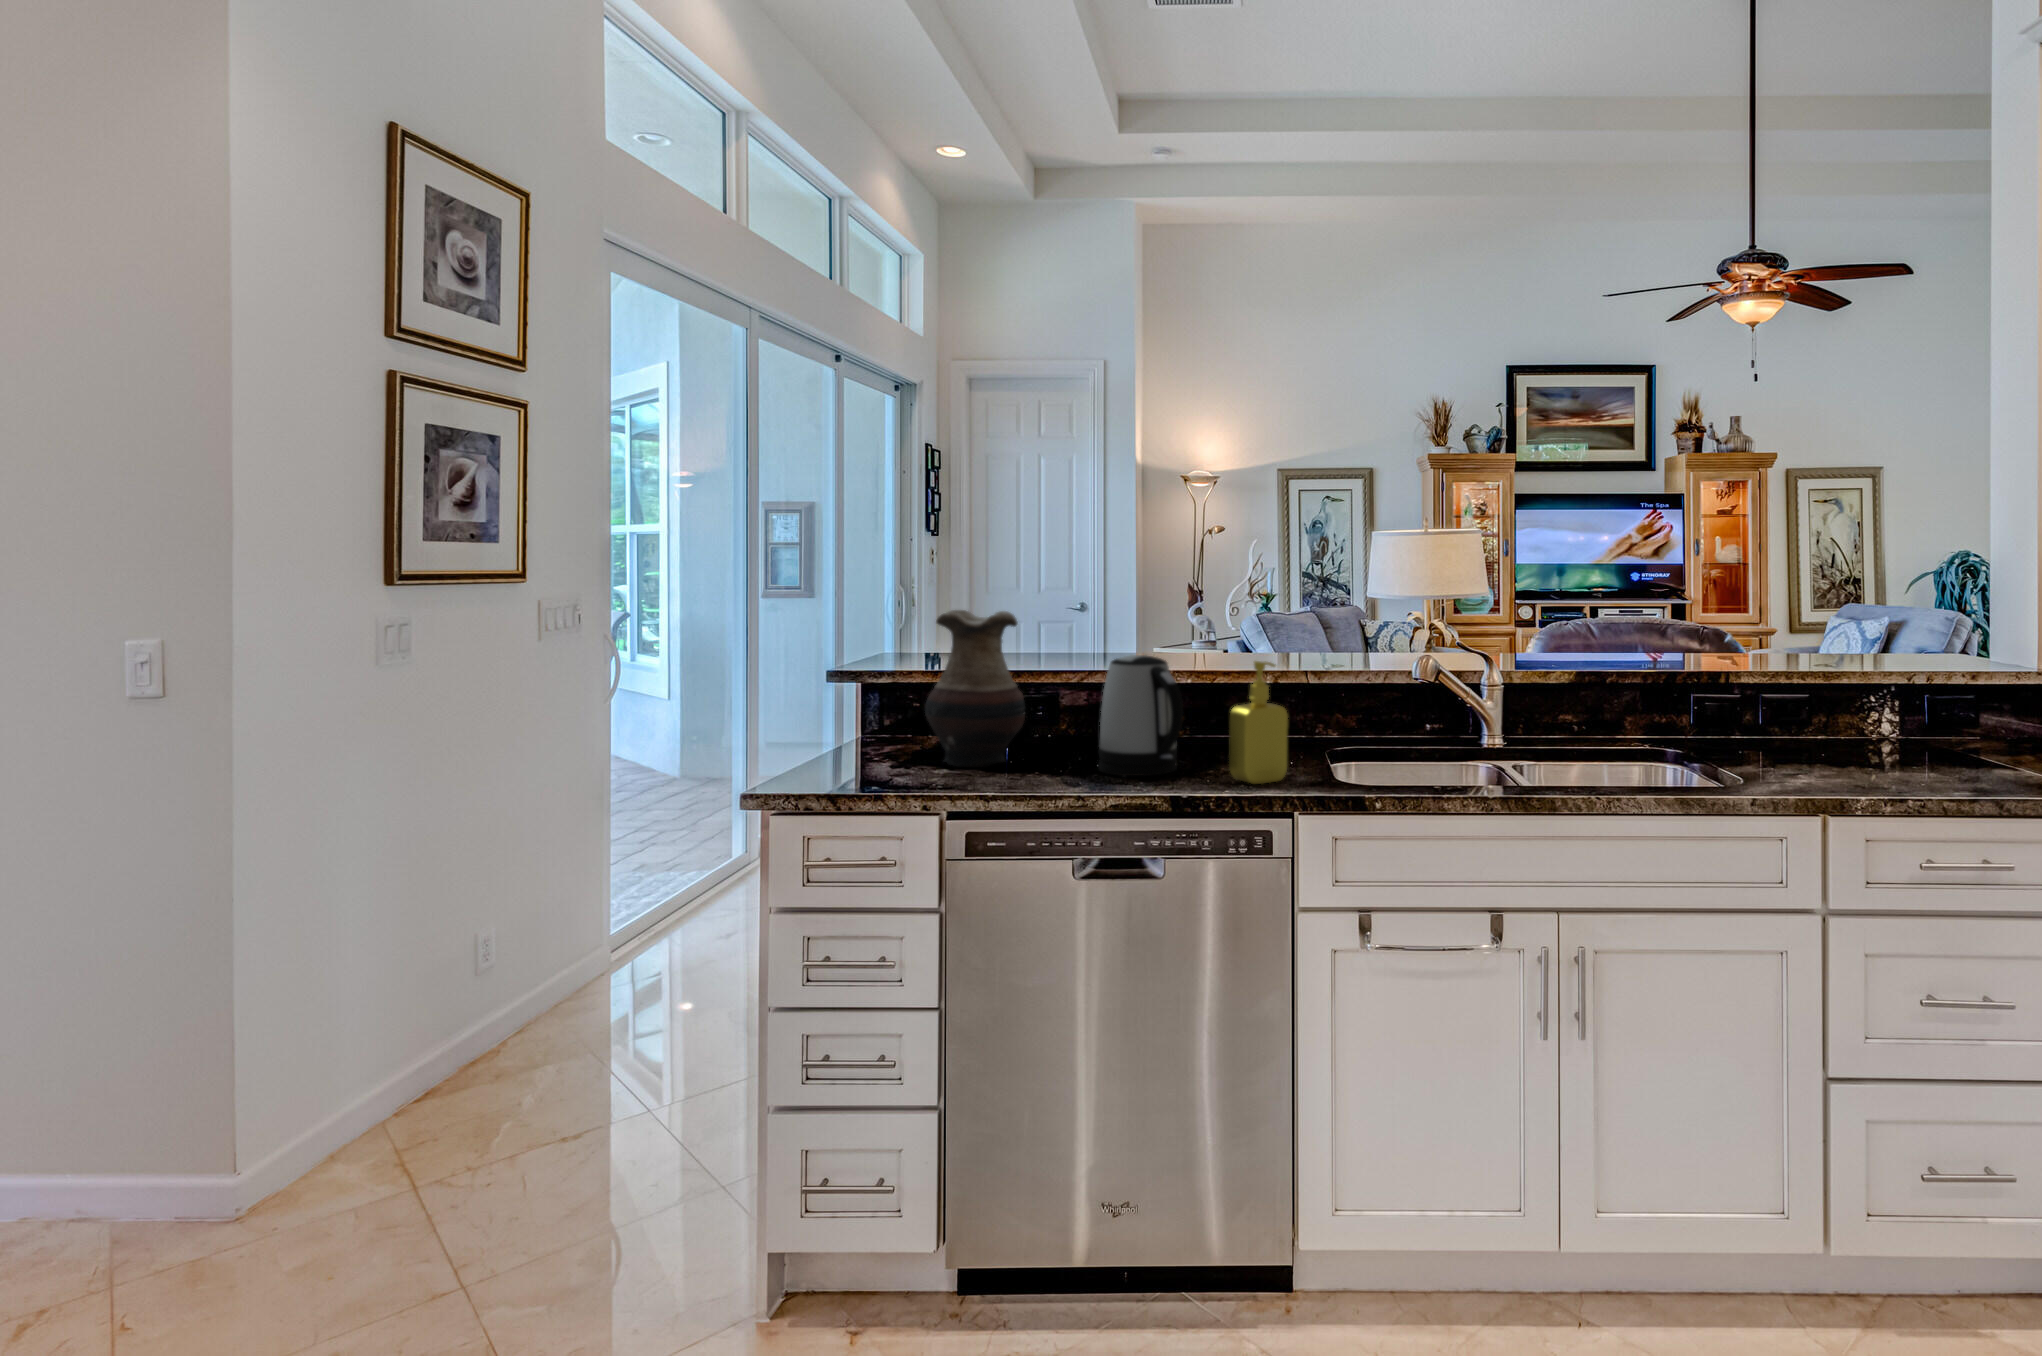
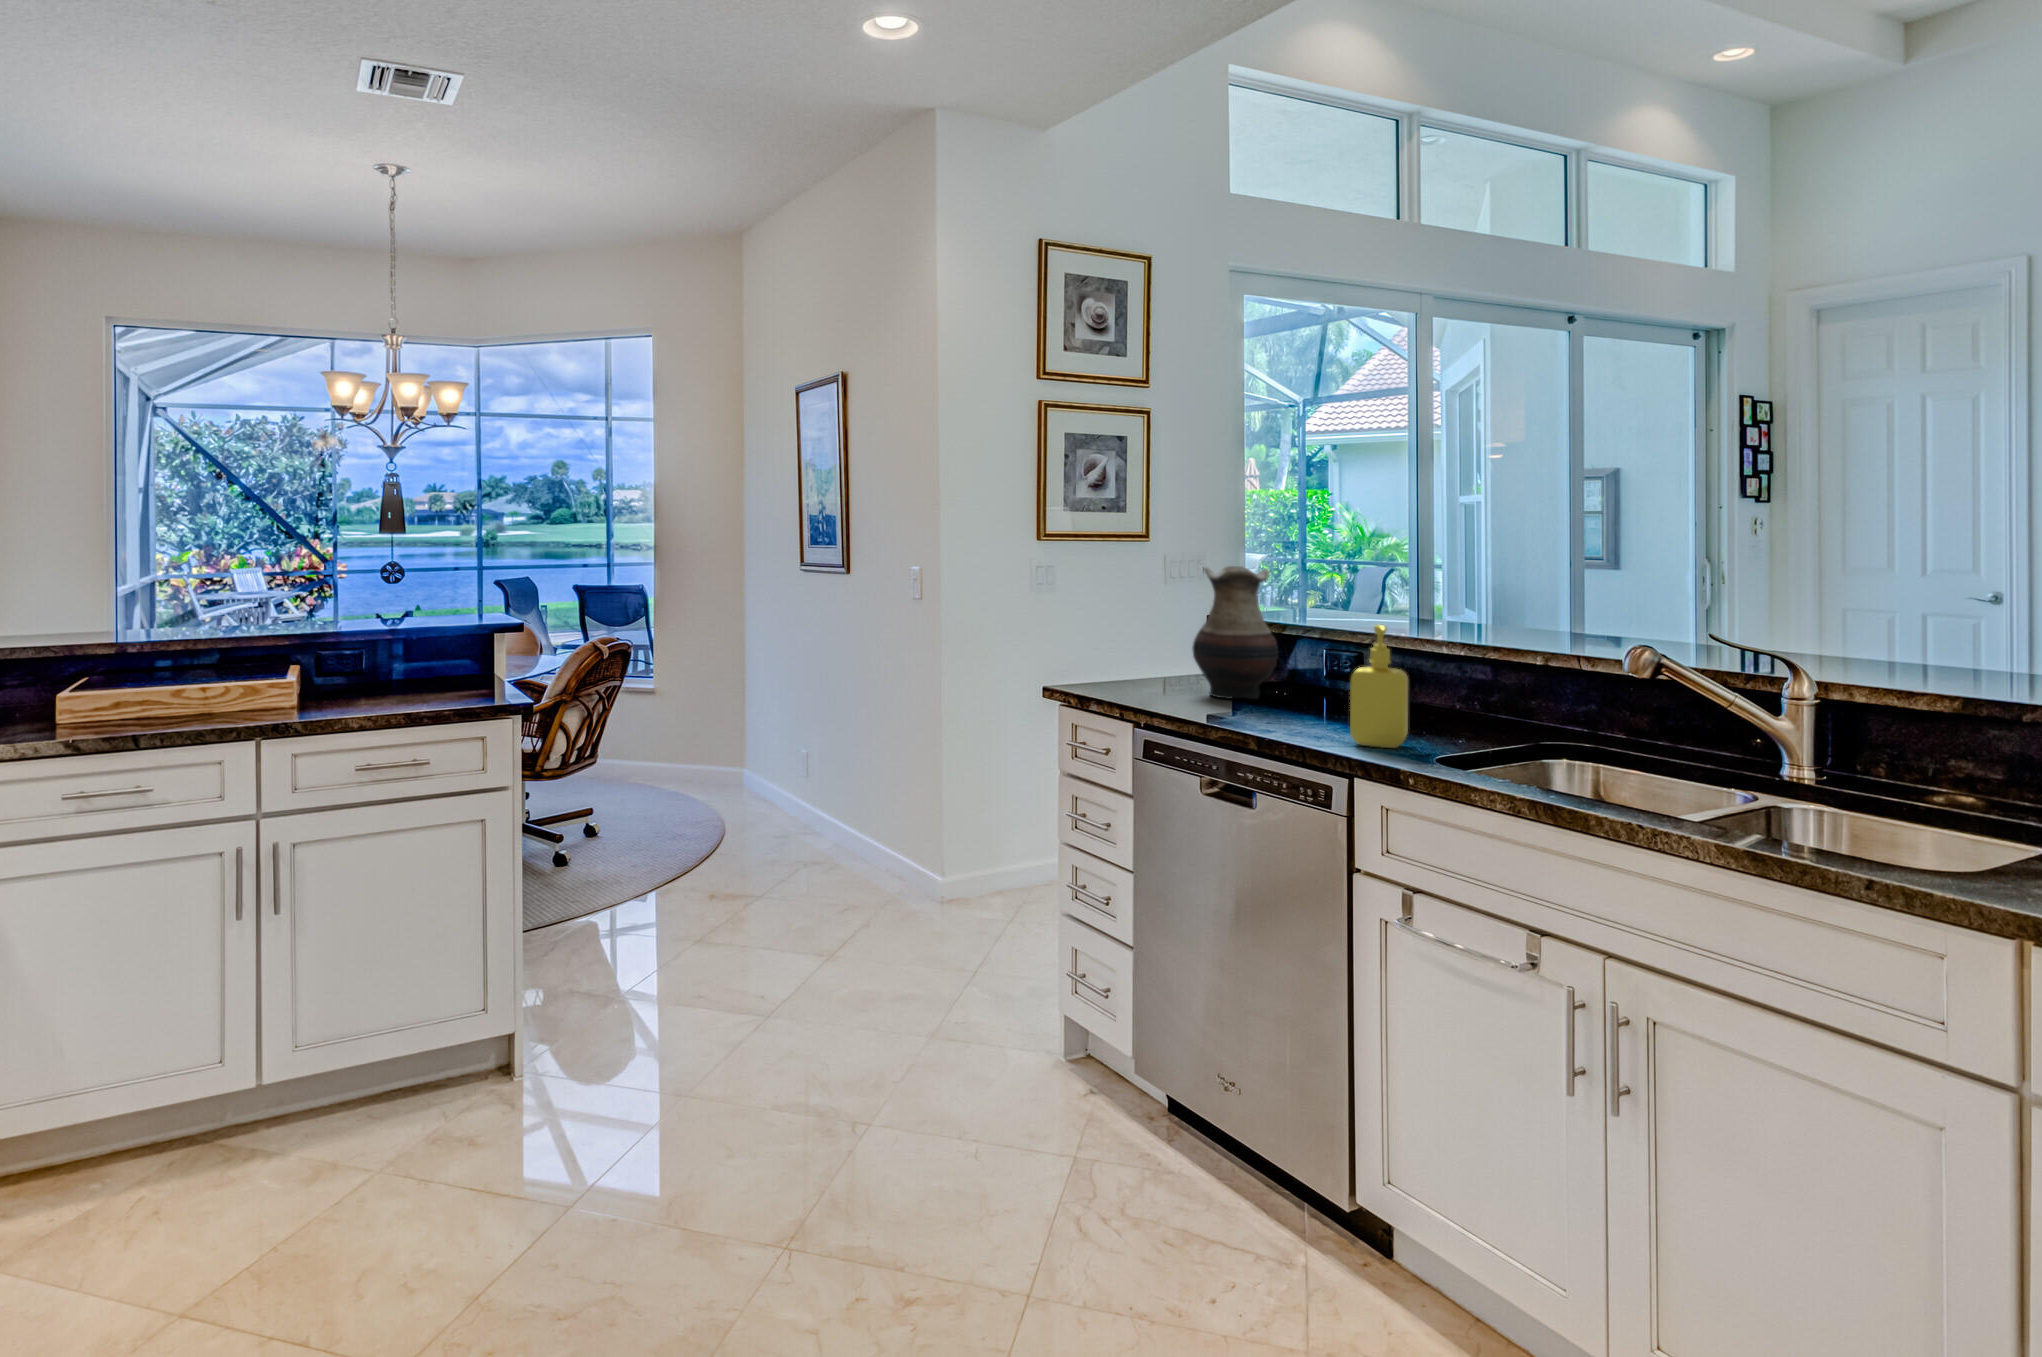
kettle: present [1099,655,1183,777] -> none [1282,613,1360,726]

